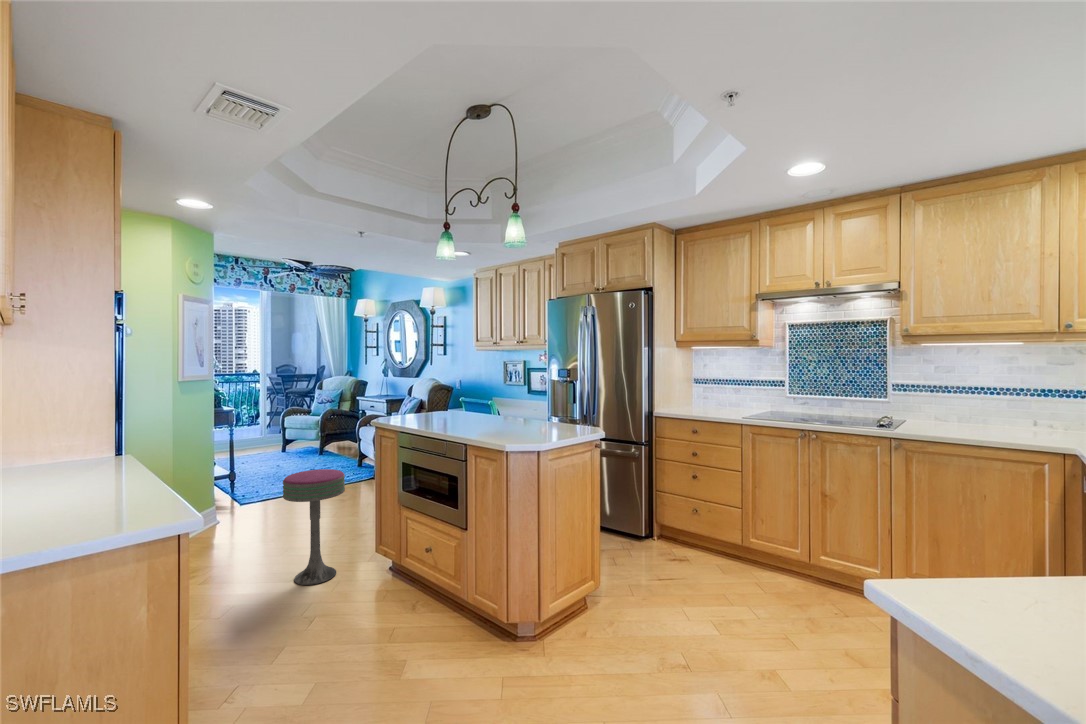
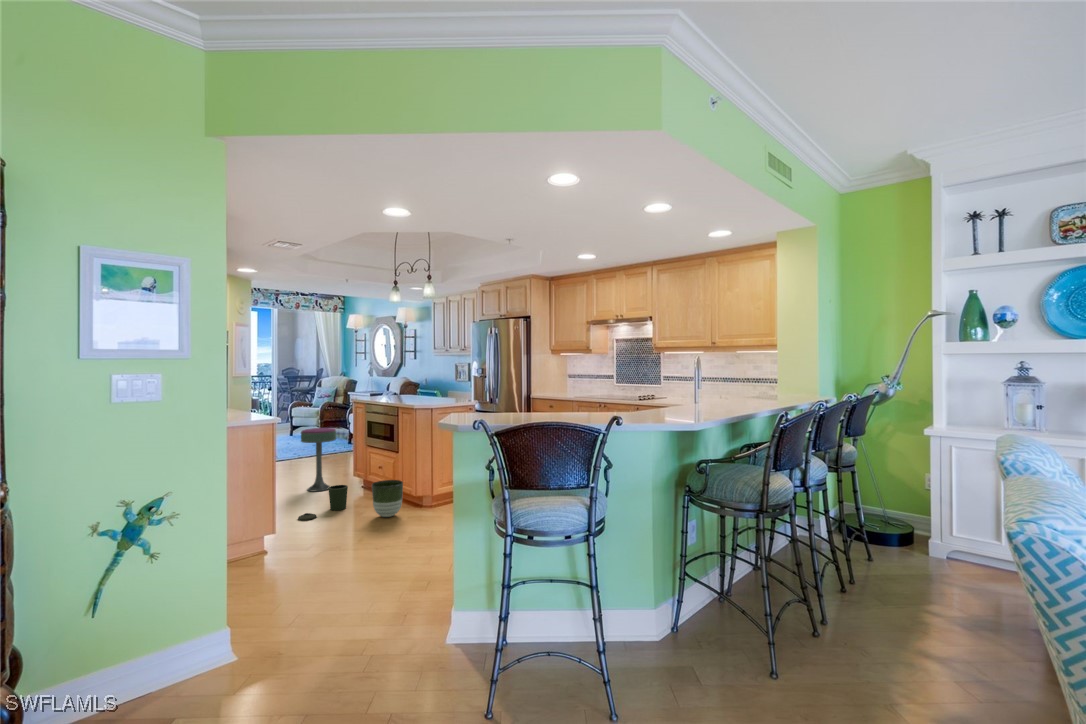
planter: none [422,594,485,684] -> present [372,480,403,517]
trash can: none [266,595,369,701] -> present [298,485,348,521]

